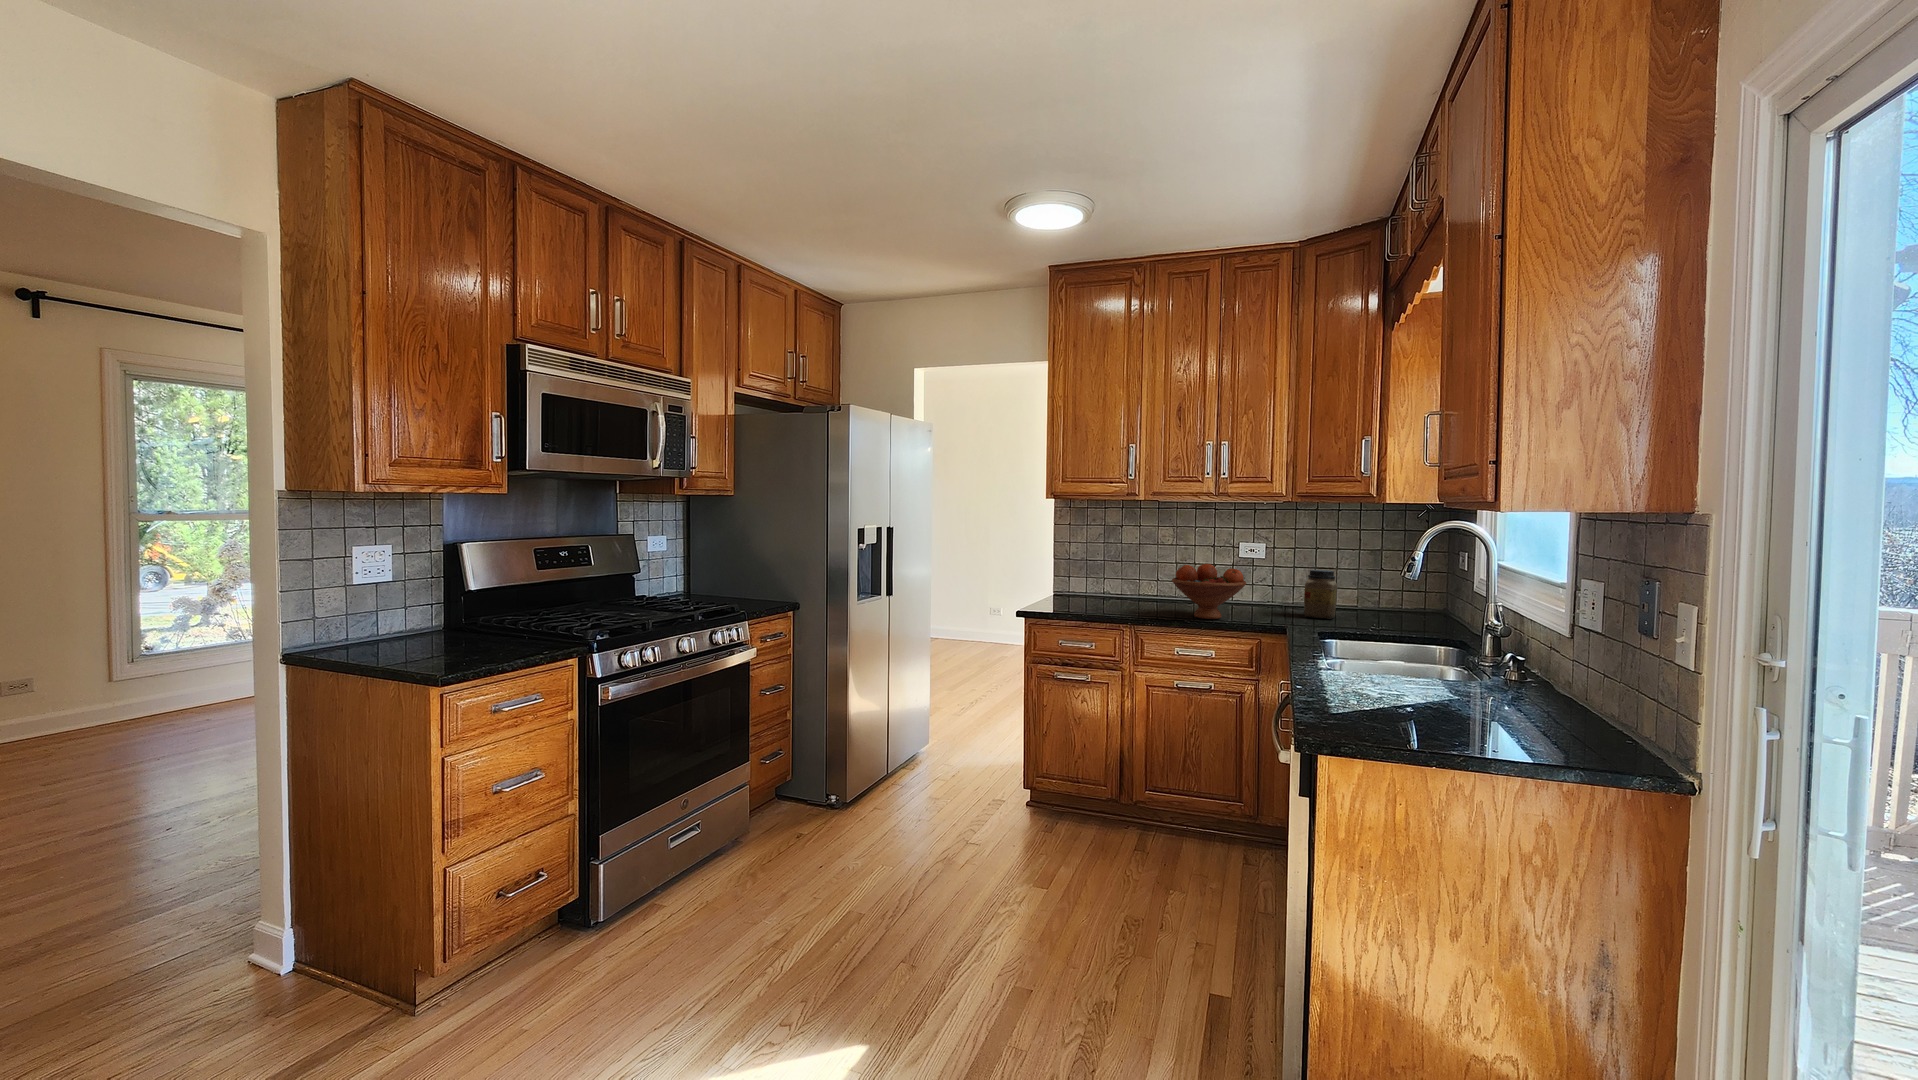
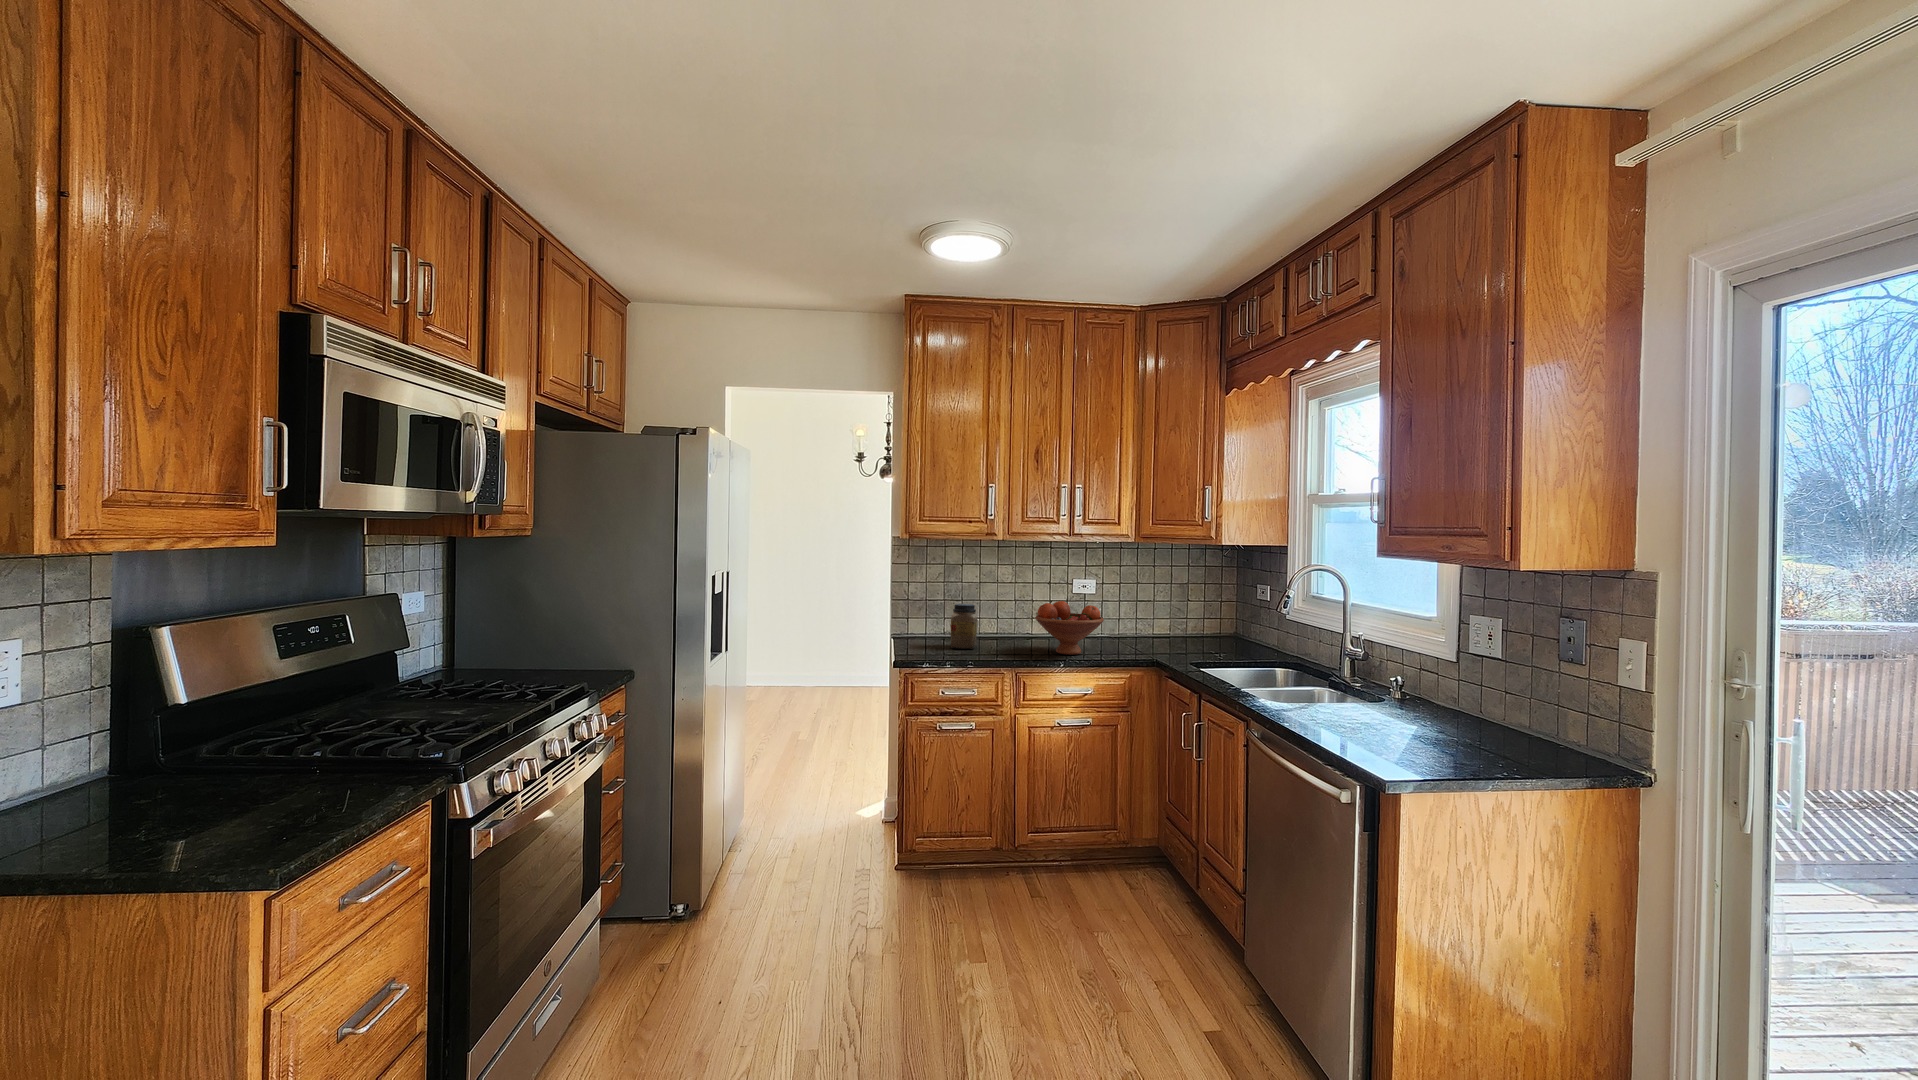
jar: present [1304,570,1337,619] -> present [950,604,977,649]

